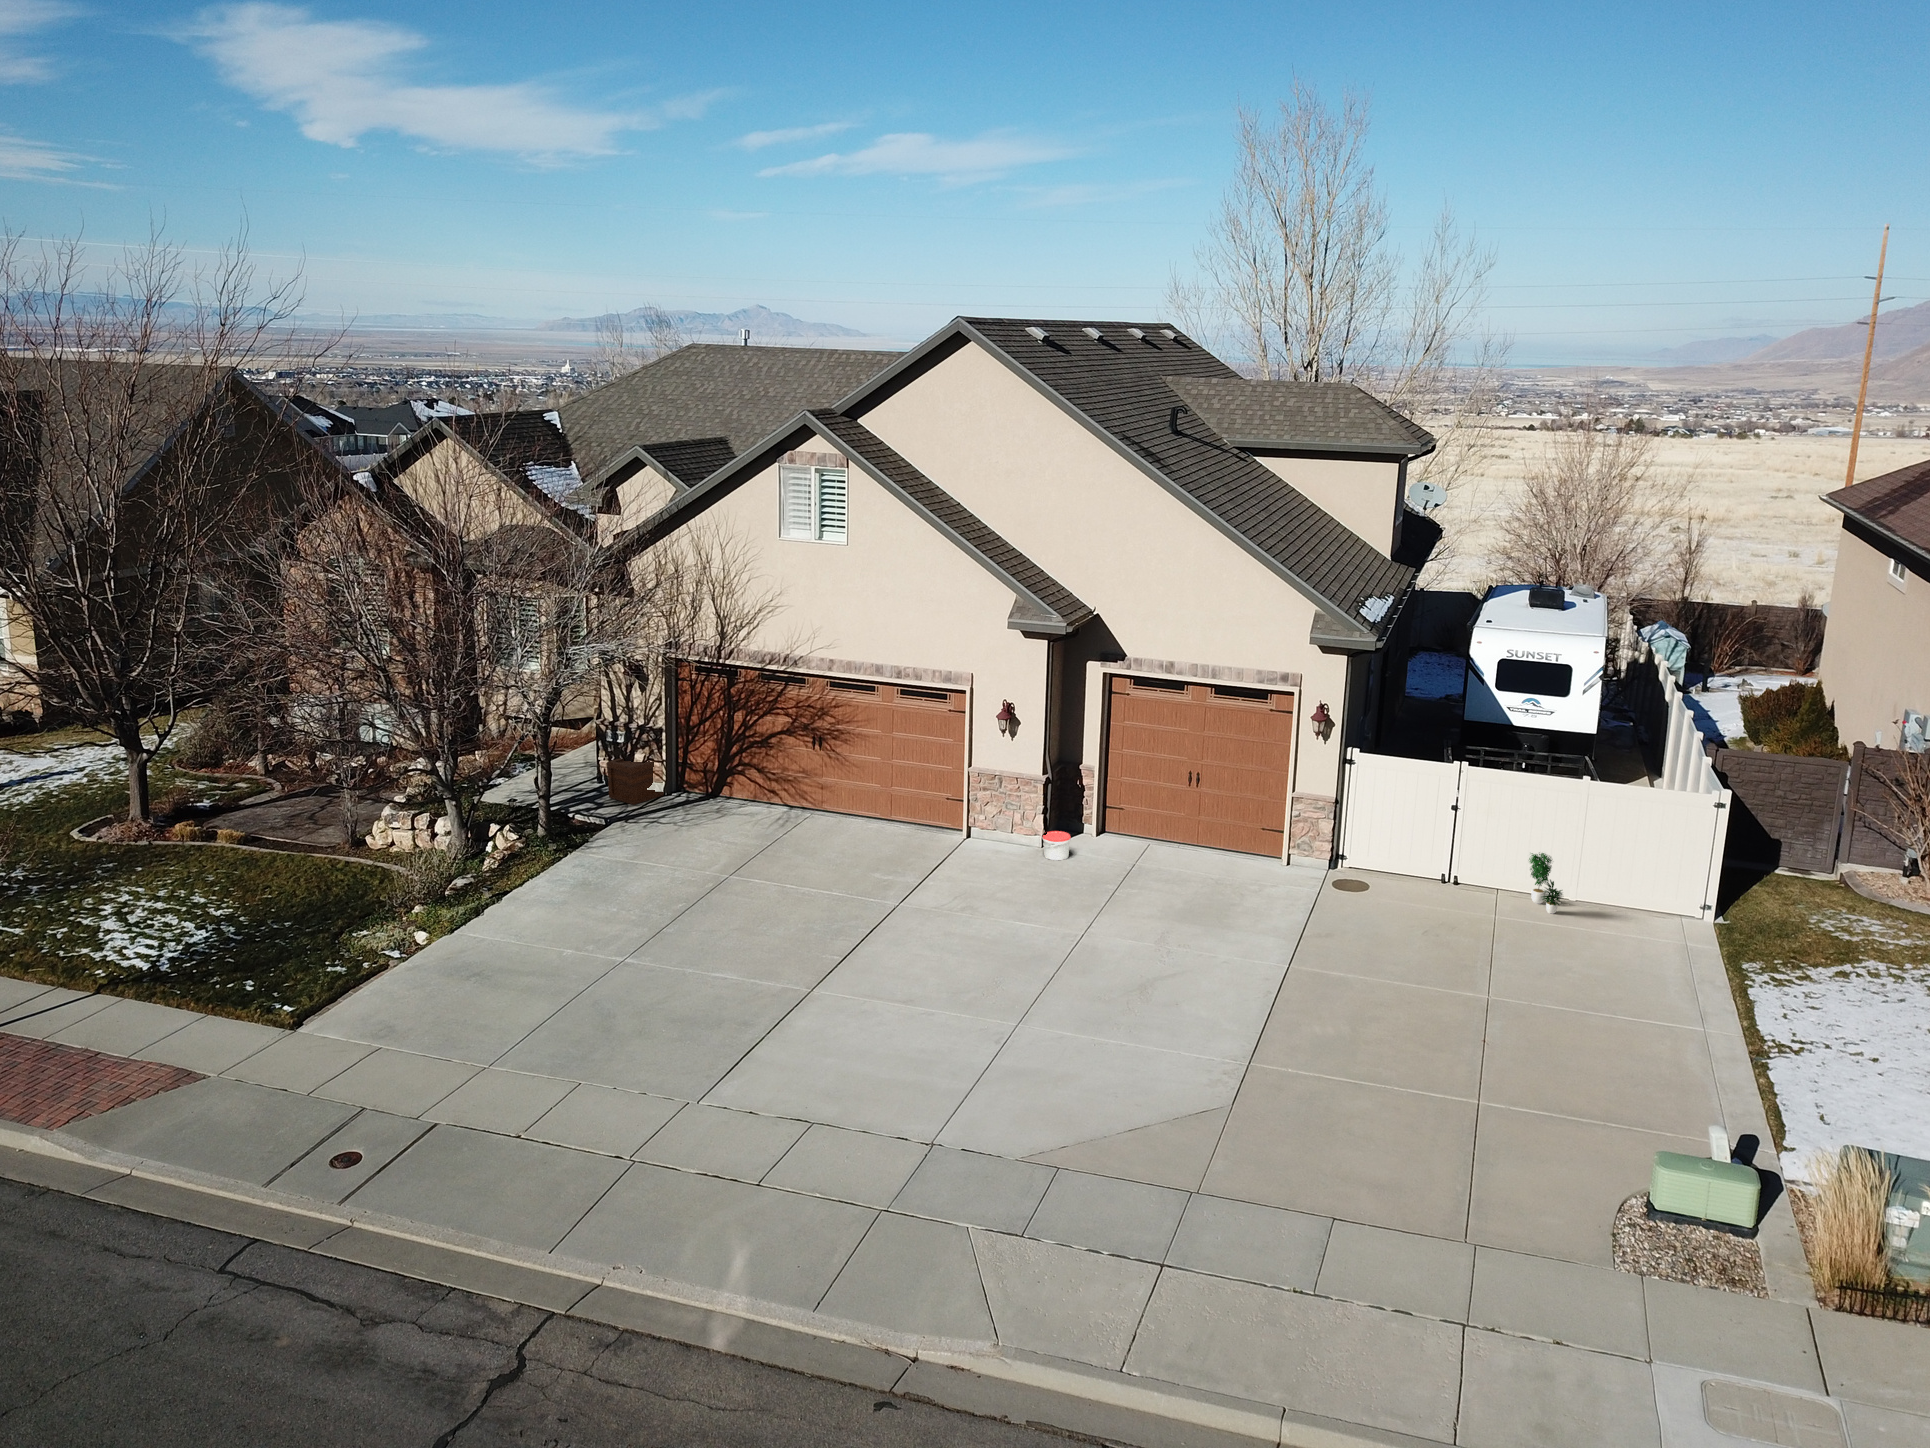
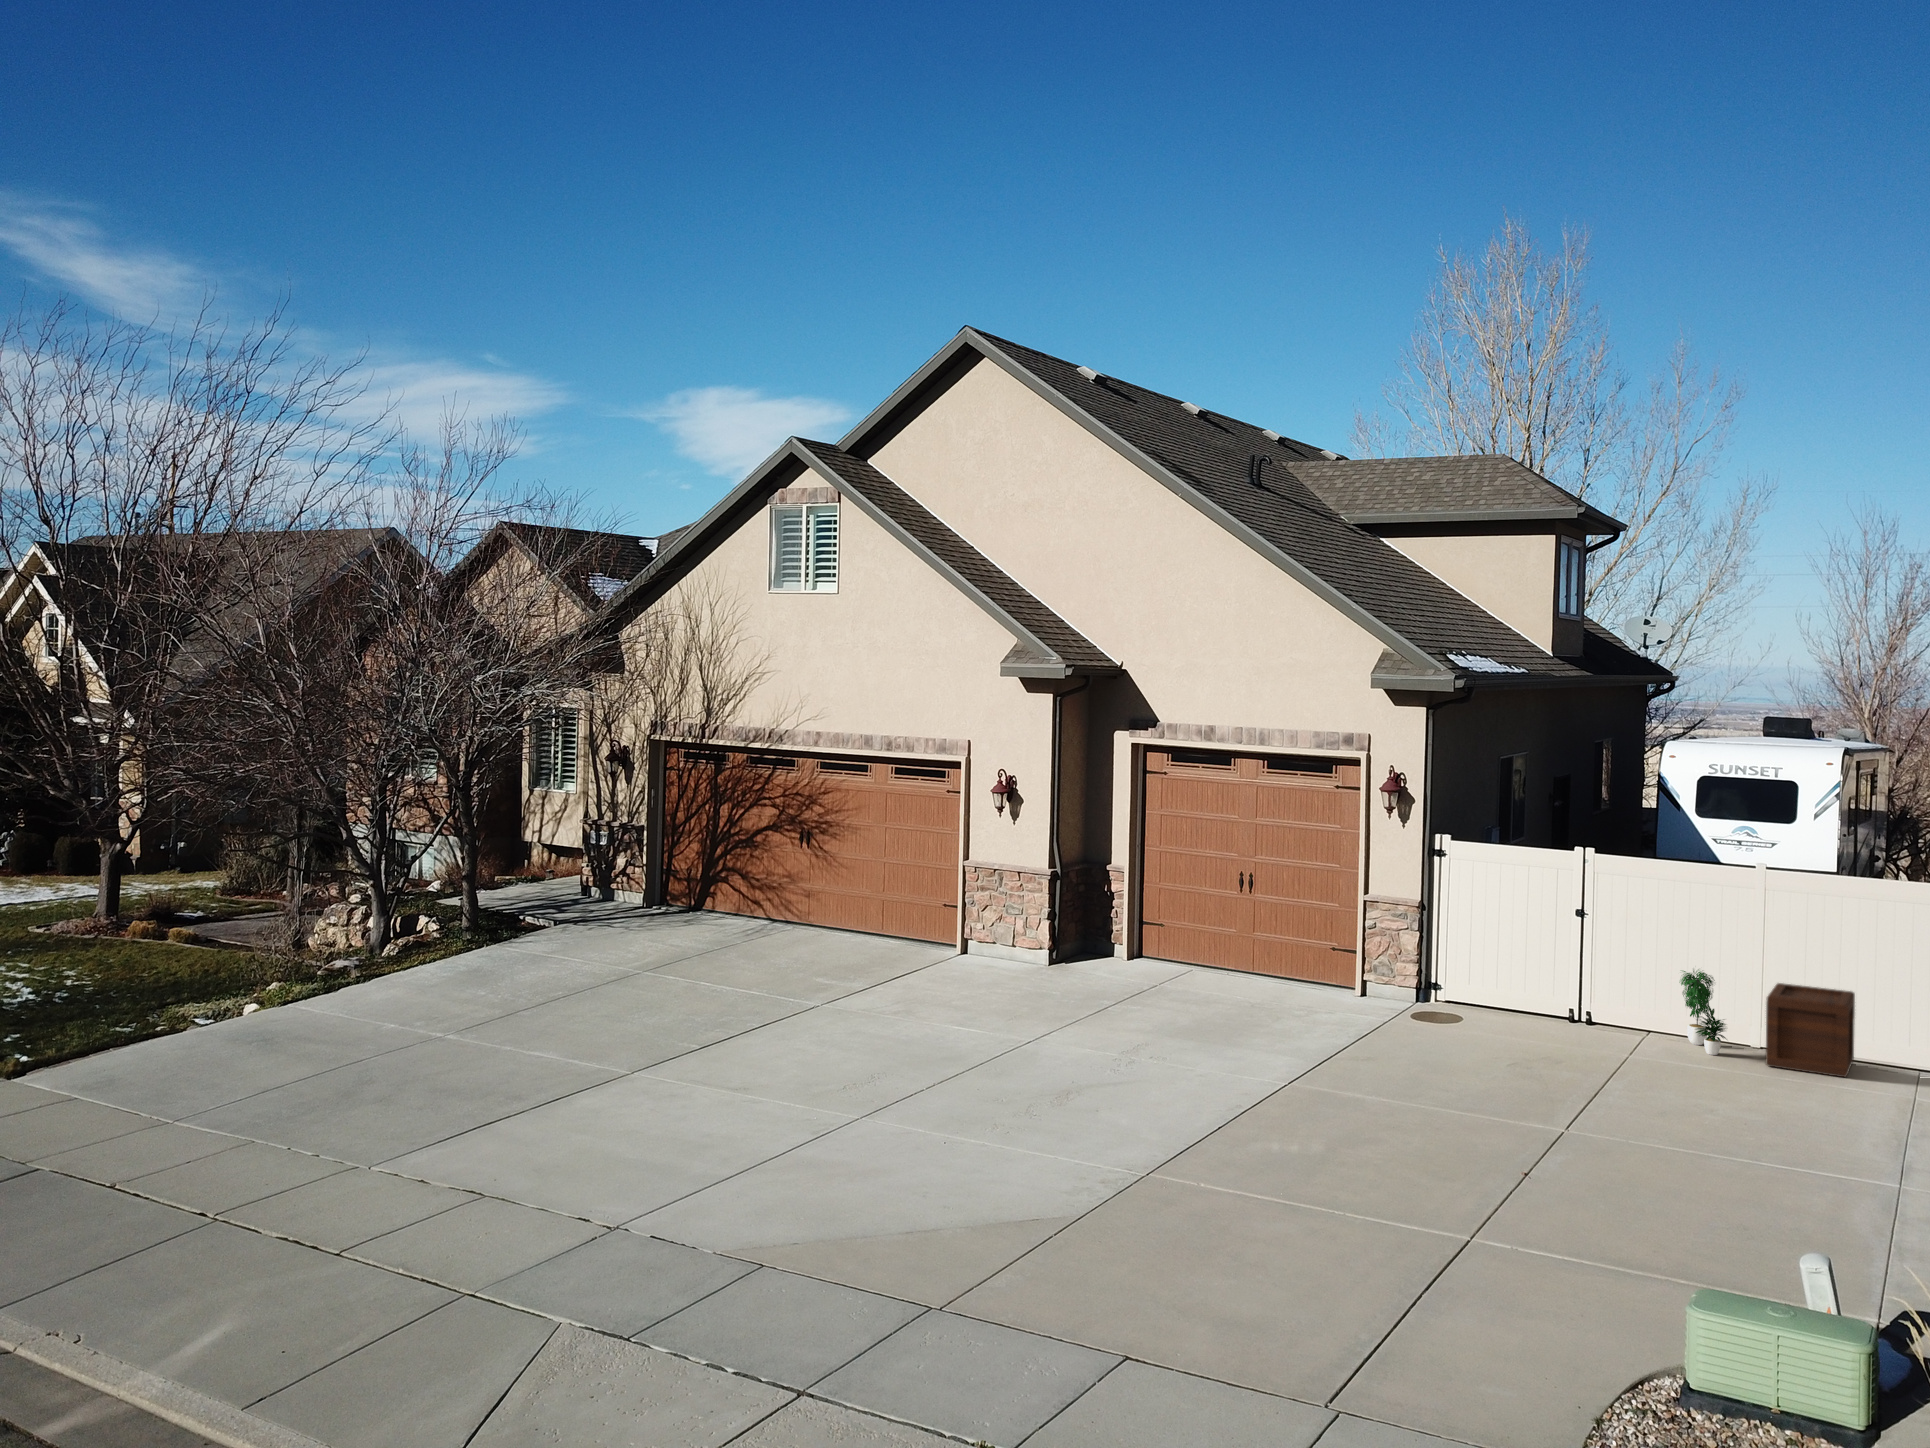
wooden crate: present [607,758,664,805] -> present [1766,983,1855,1077]
bucket: present [1043,831,1071,860] -> none [1045,944,1082,978]

